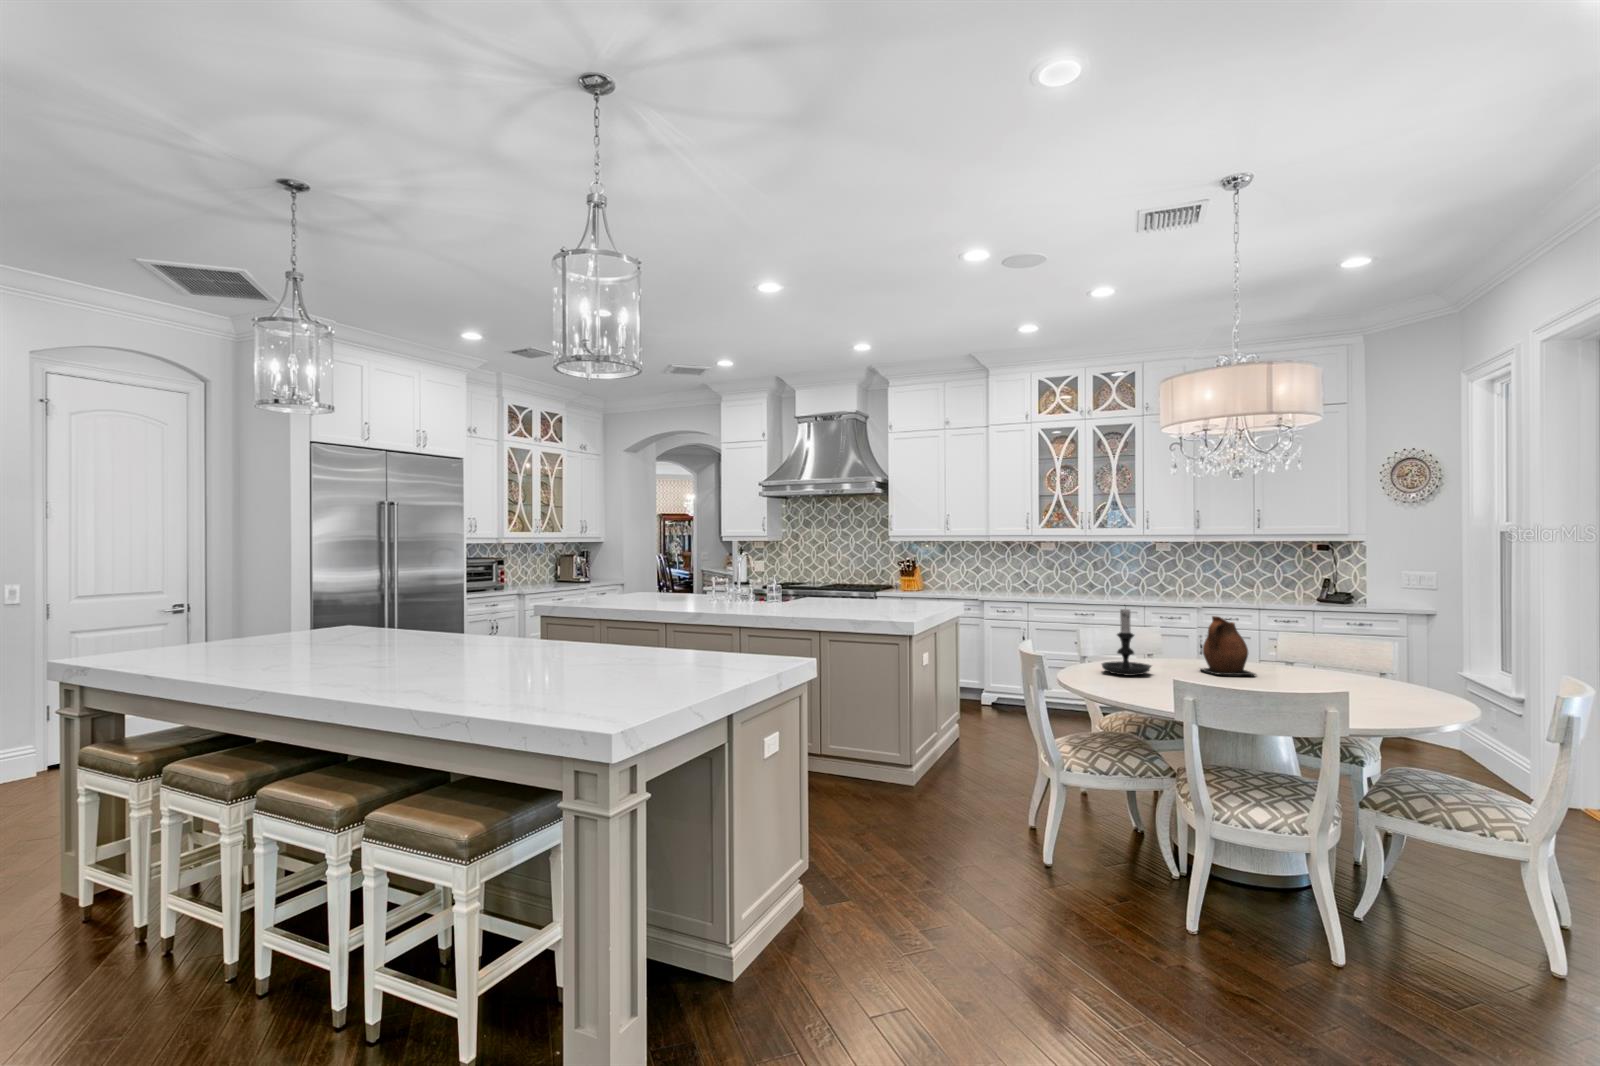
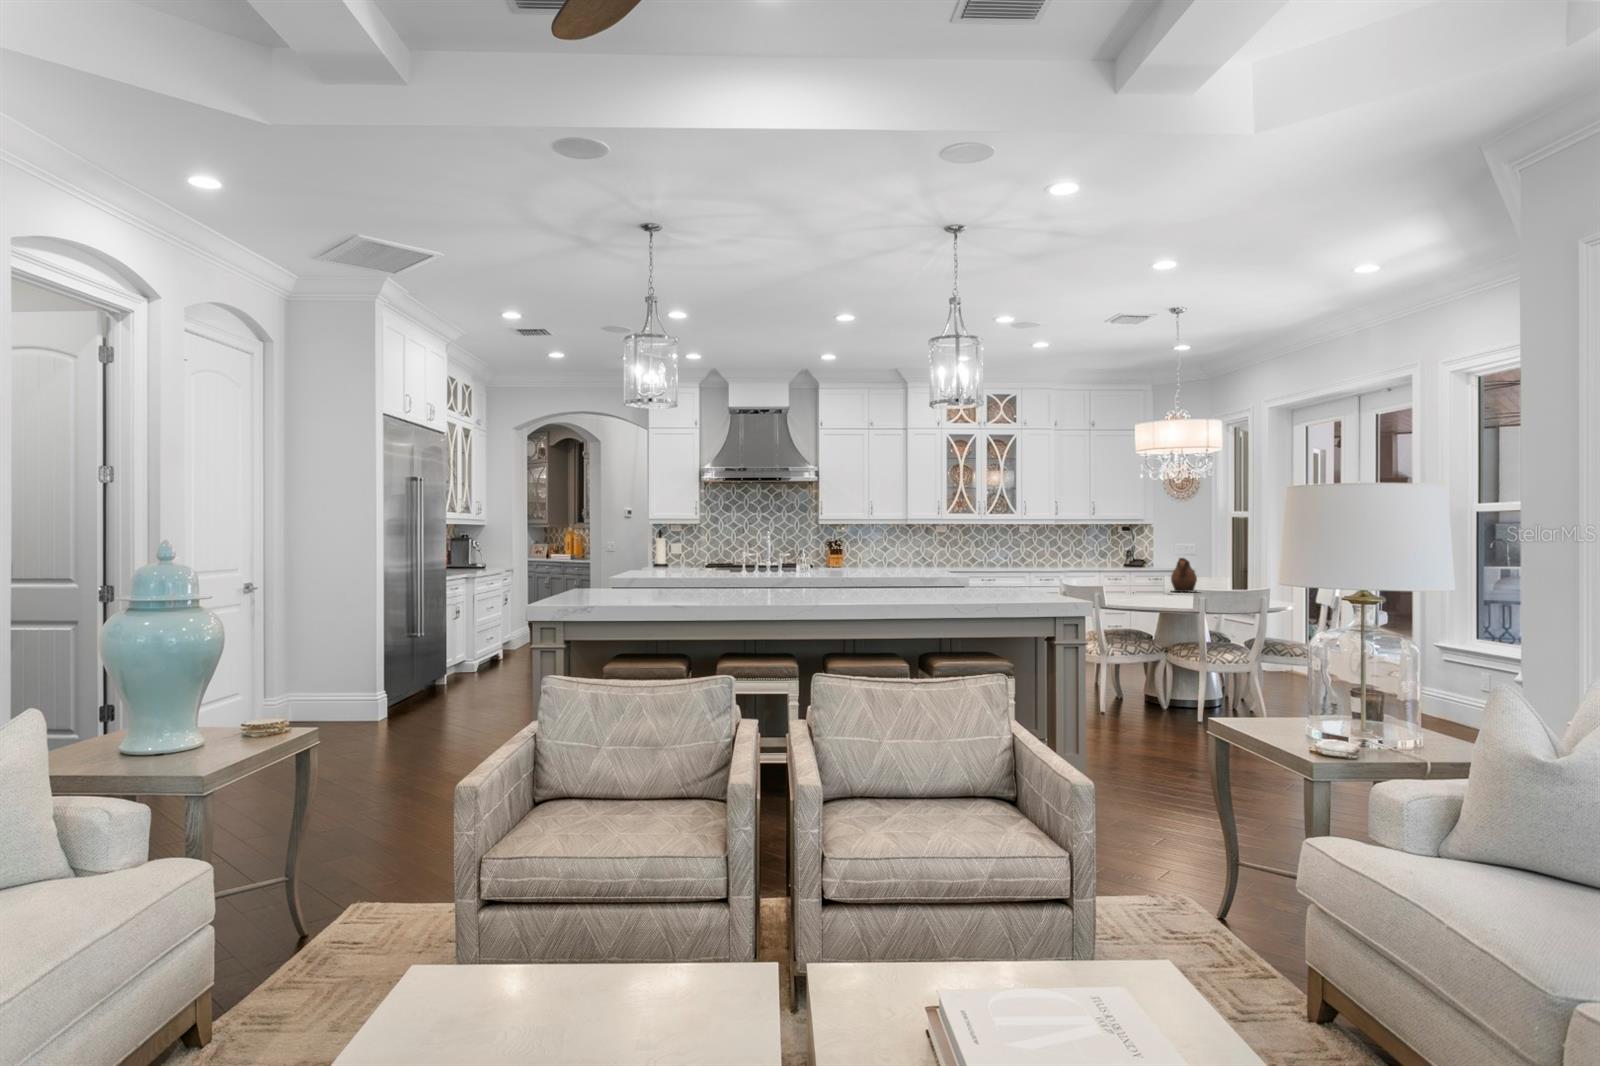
candle holder: present [1102,609,1151,676] -> none [1128,551,1160,594]

